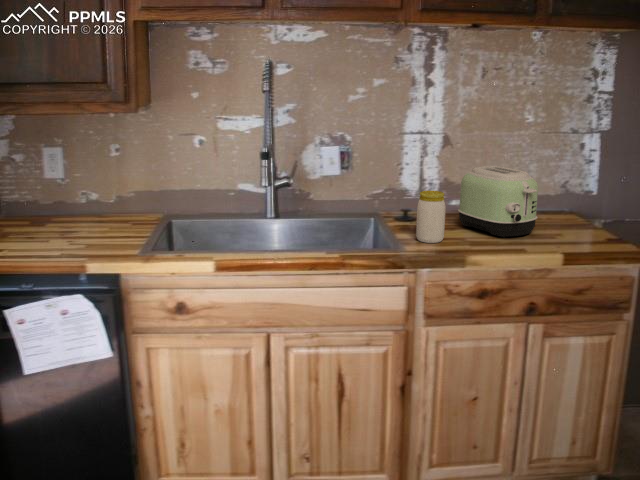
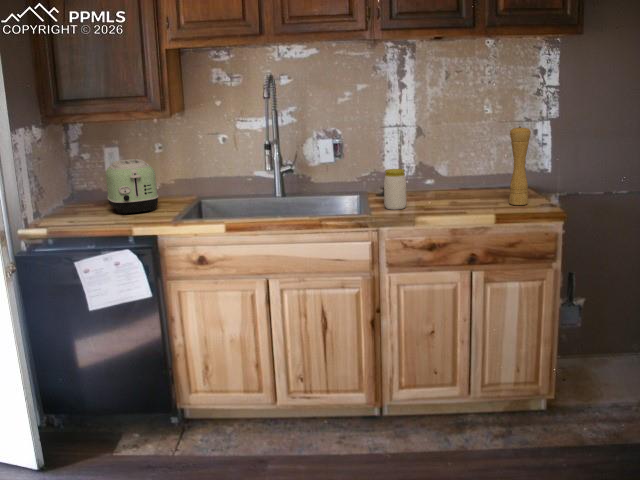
pepper mill: none [569,144,603,241] -> present [509,126,531,205]
toaster: present [458,166,538,238] -> present [106,159,158,214]

